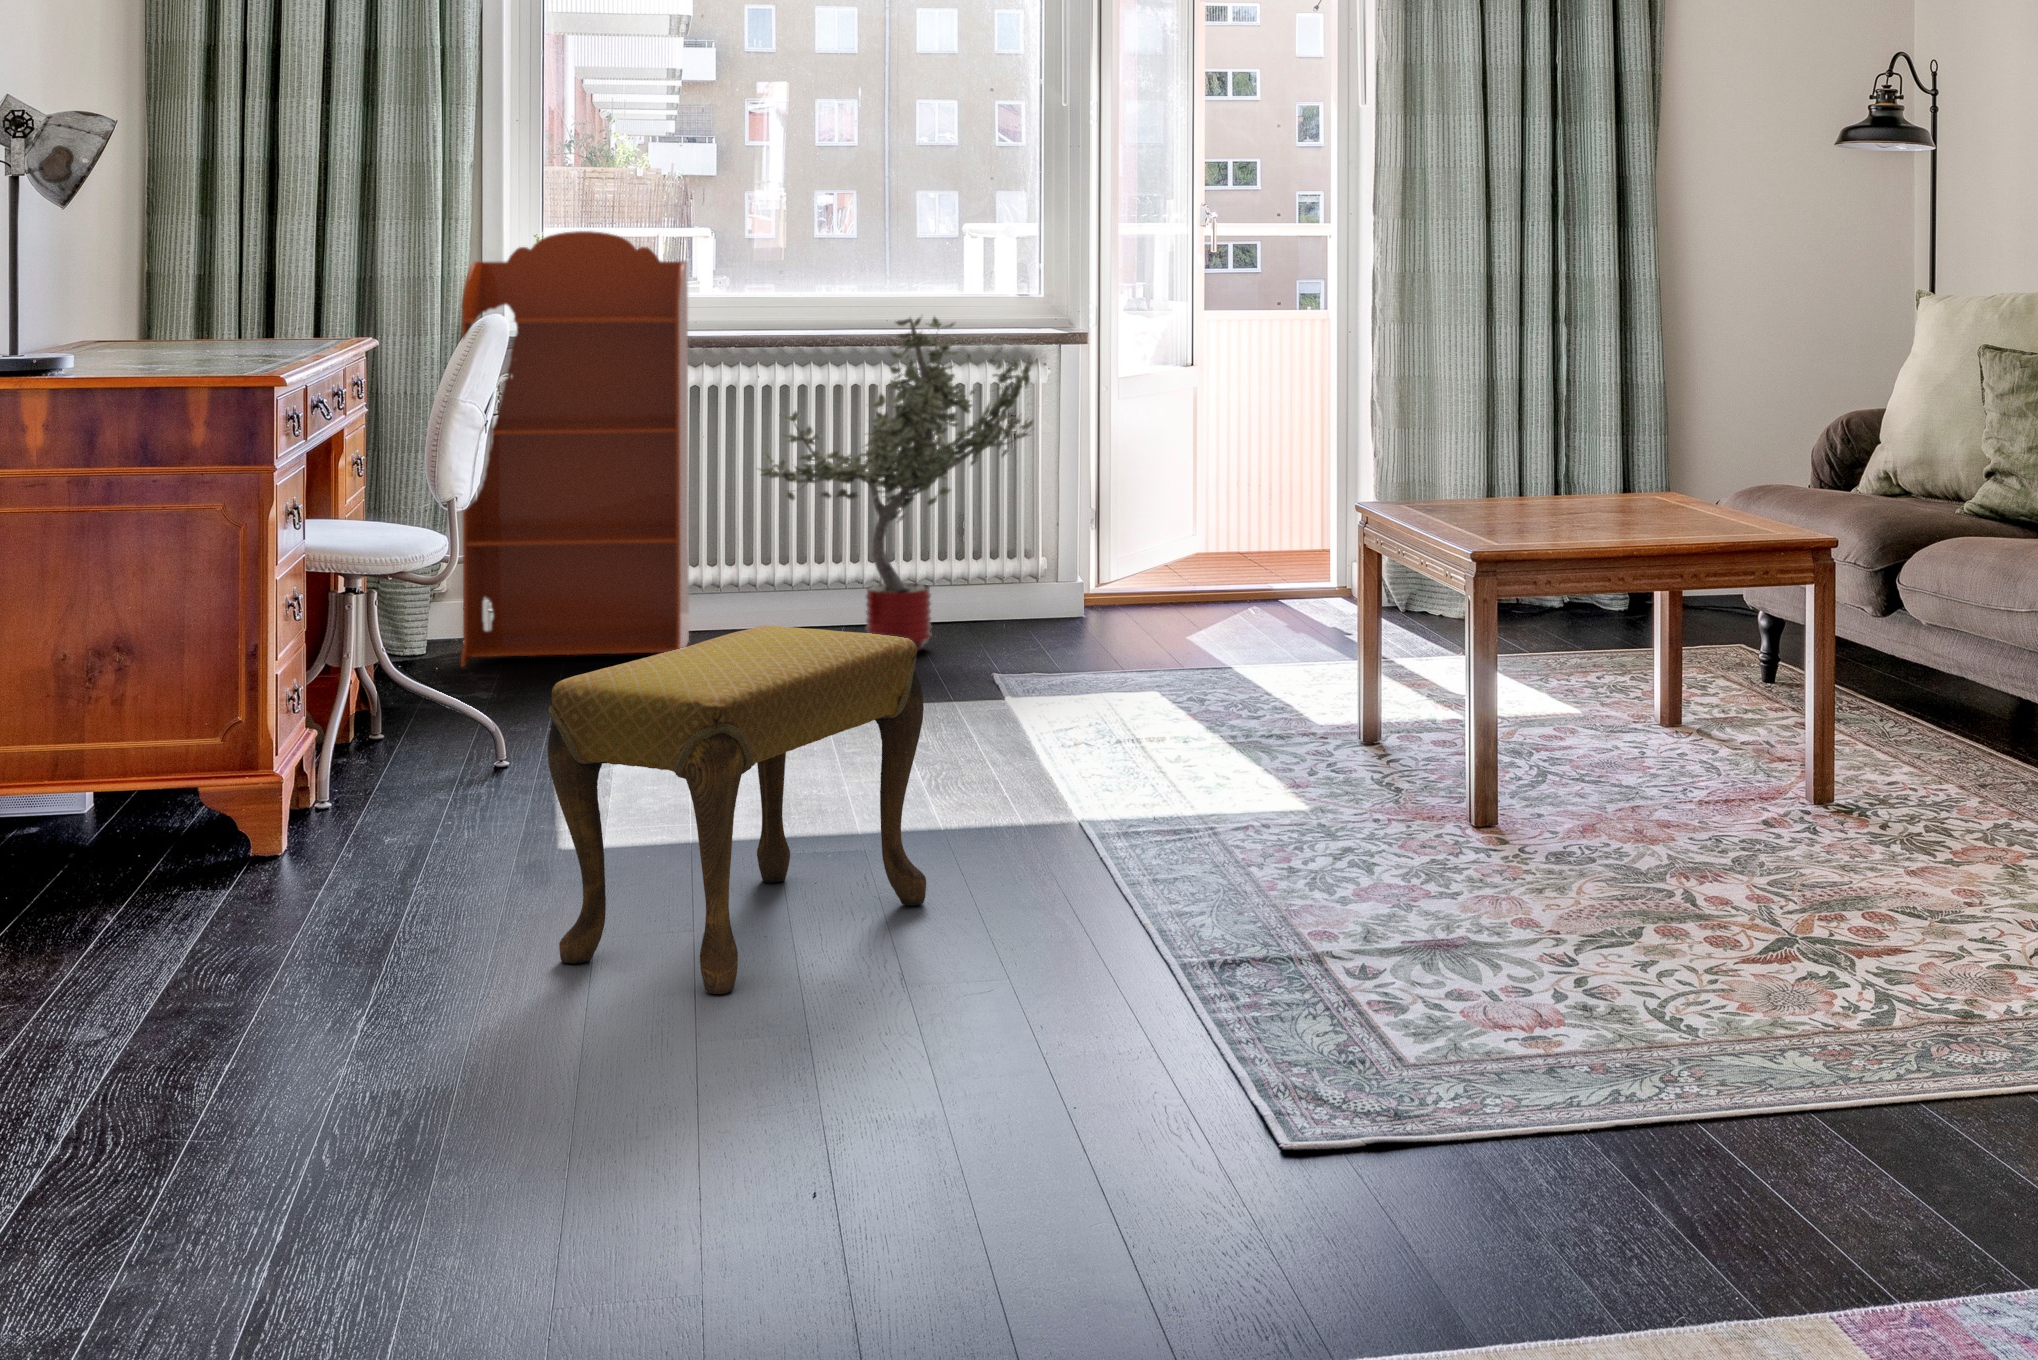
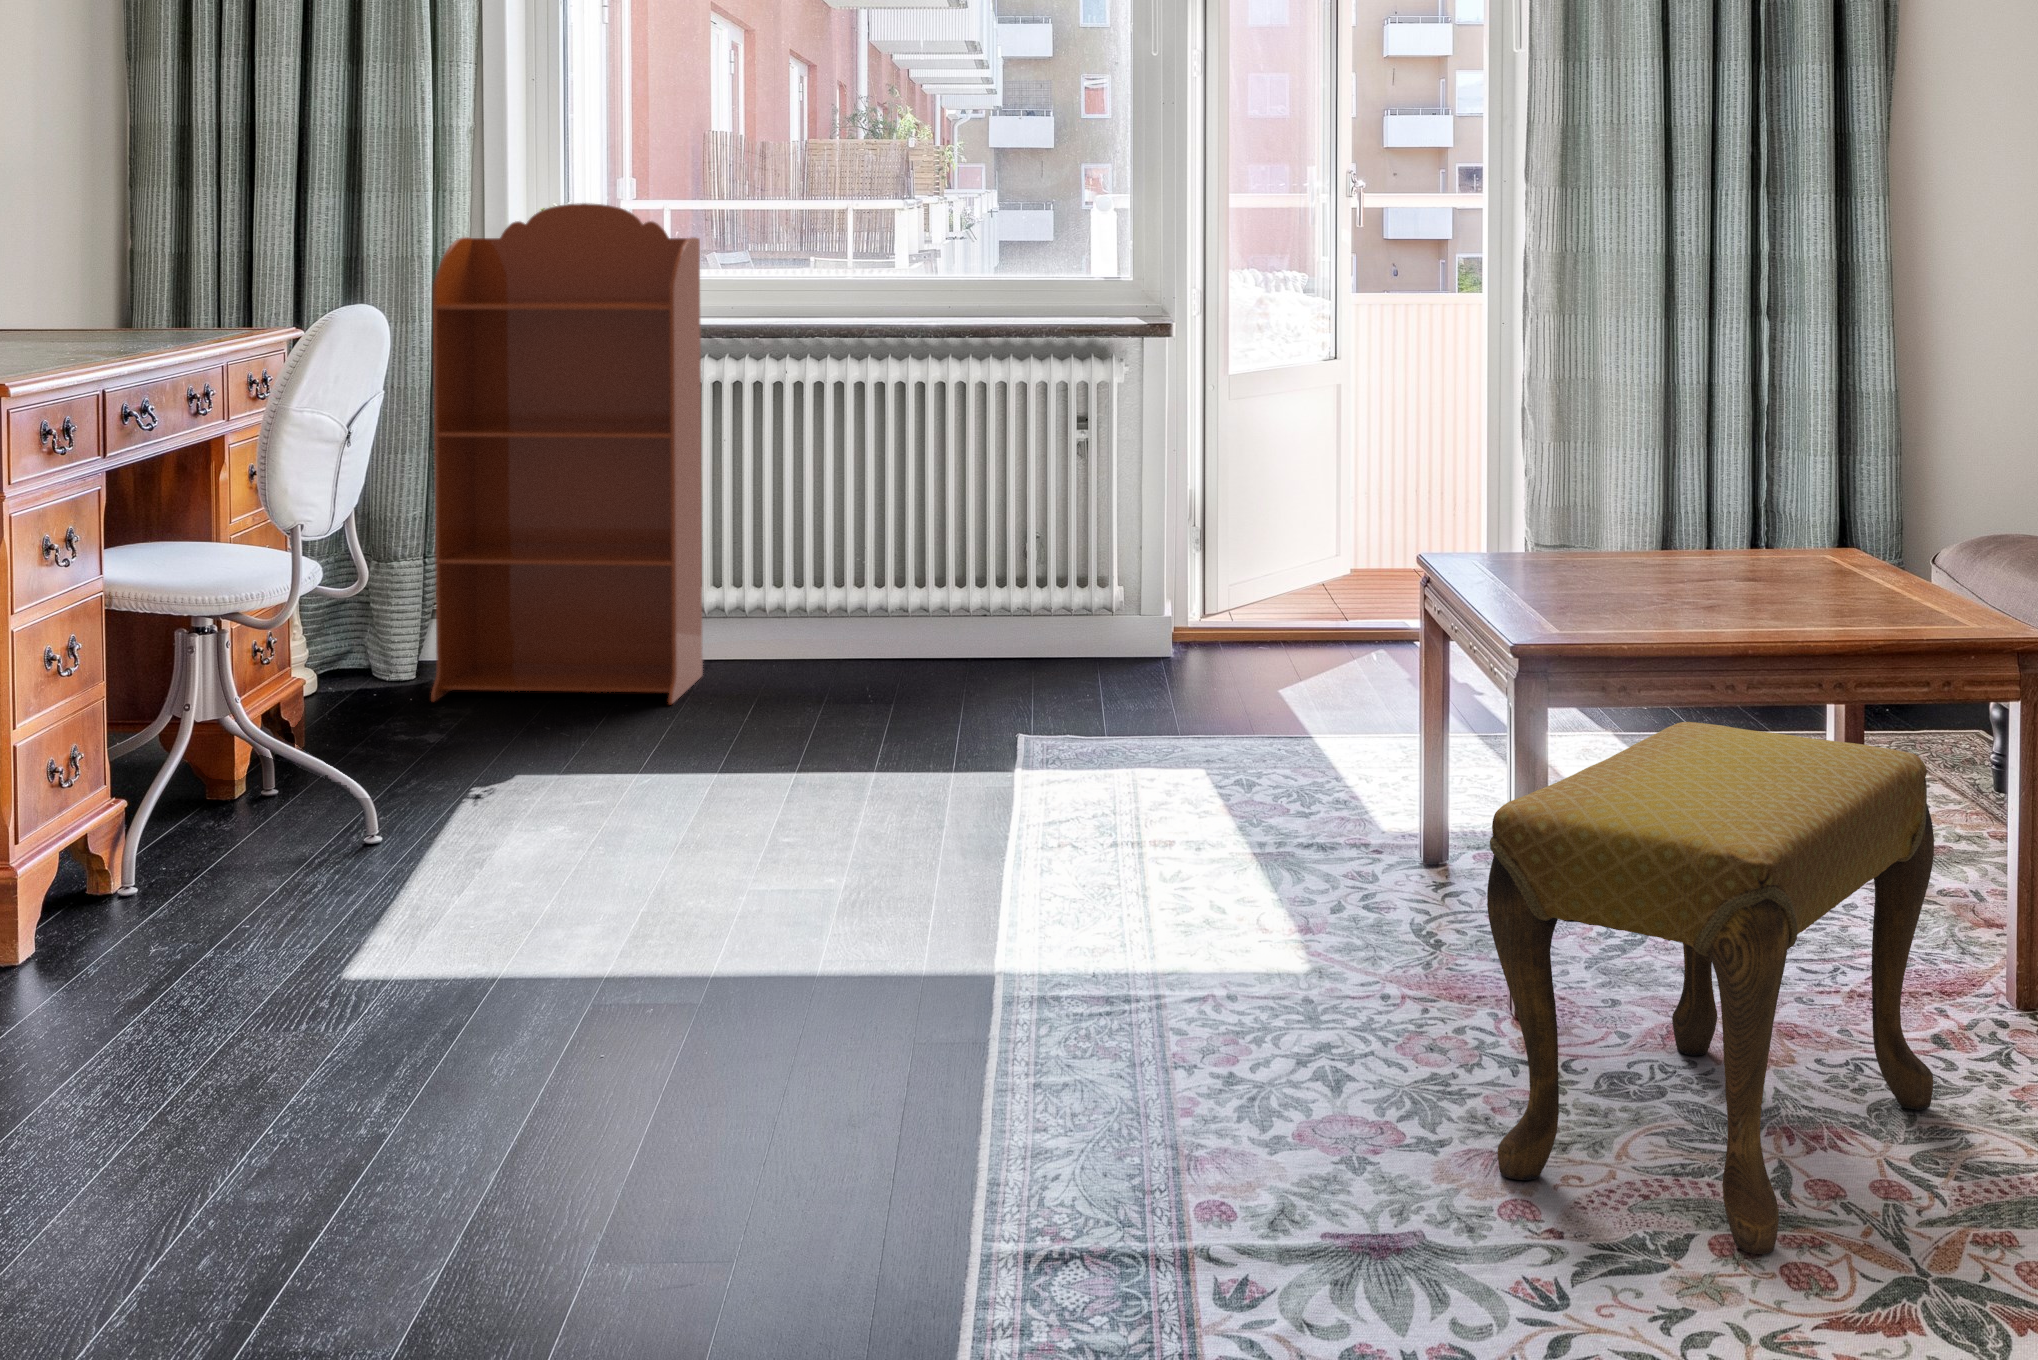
potted tree: present [761,317,1033,650] -> none [763,302,1092,704]
footstool: present [548,626,926,994] -> present [1487,722,1934,1254]

